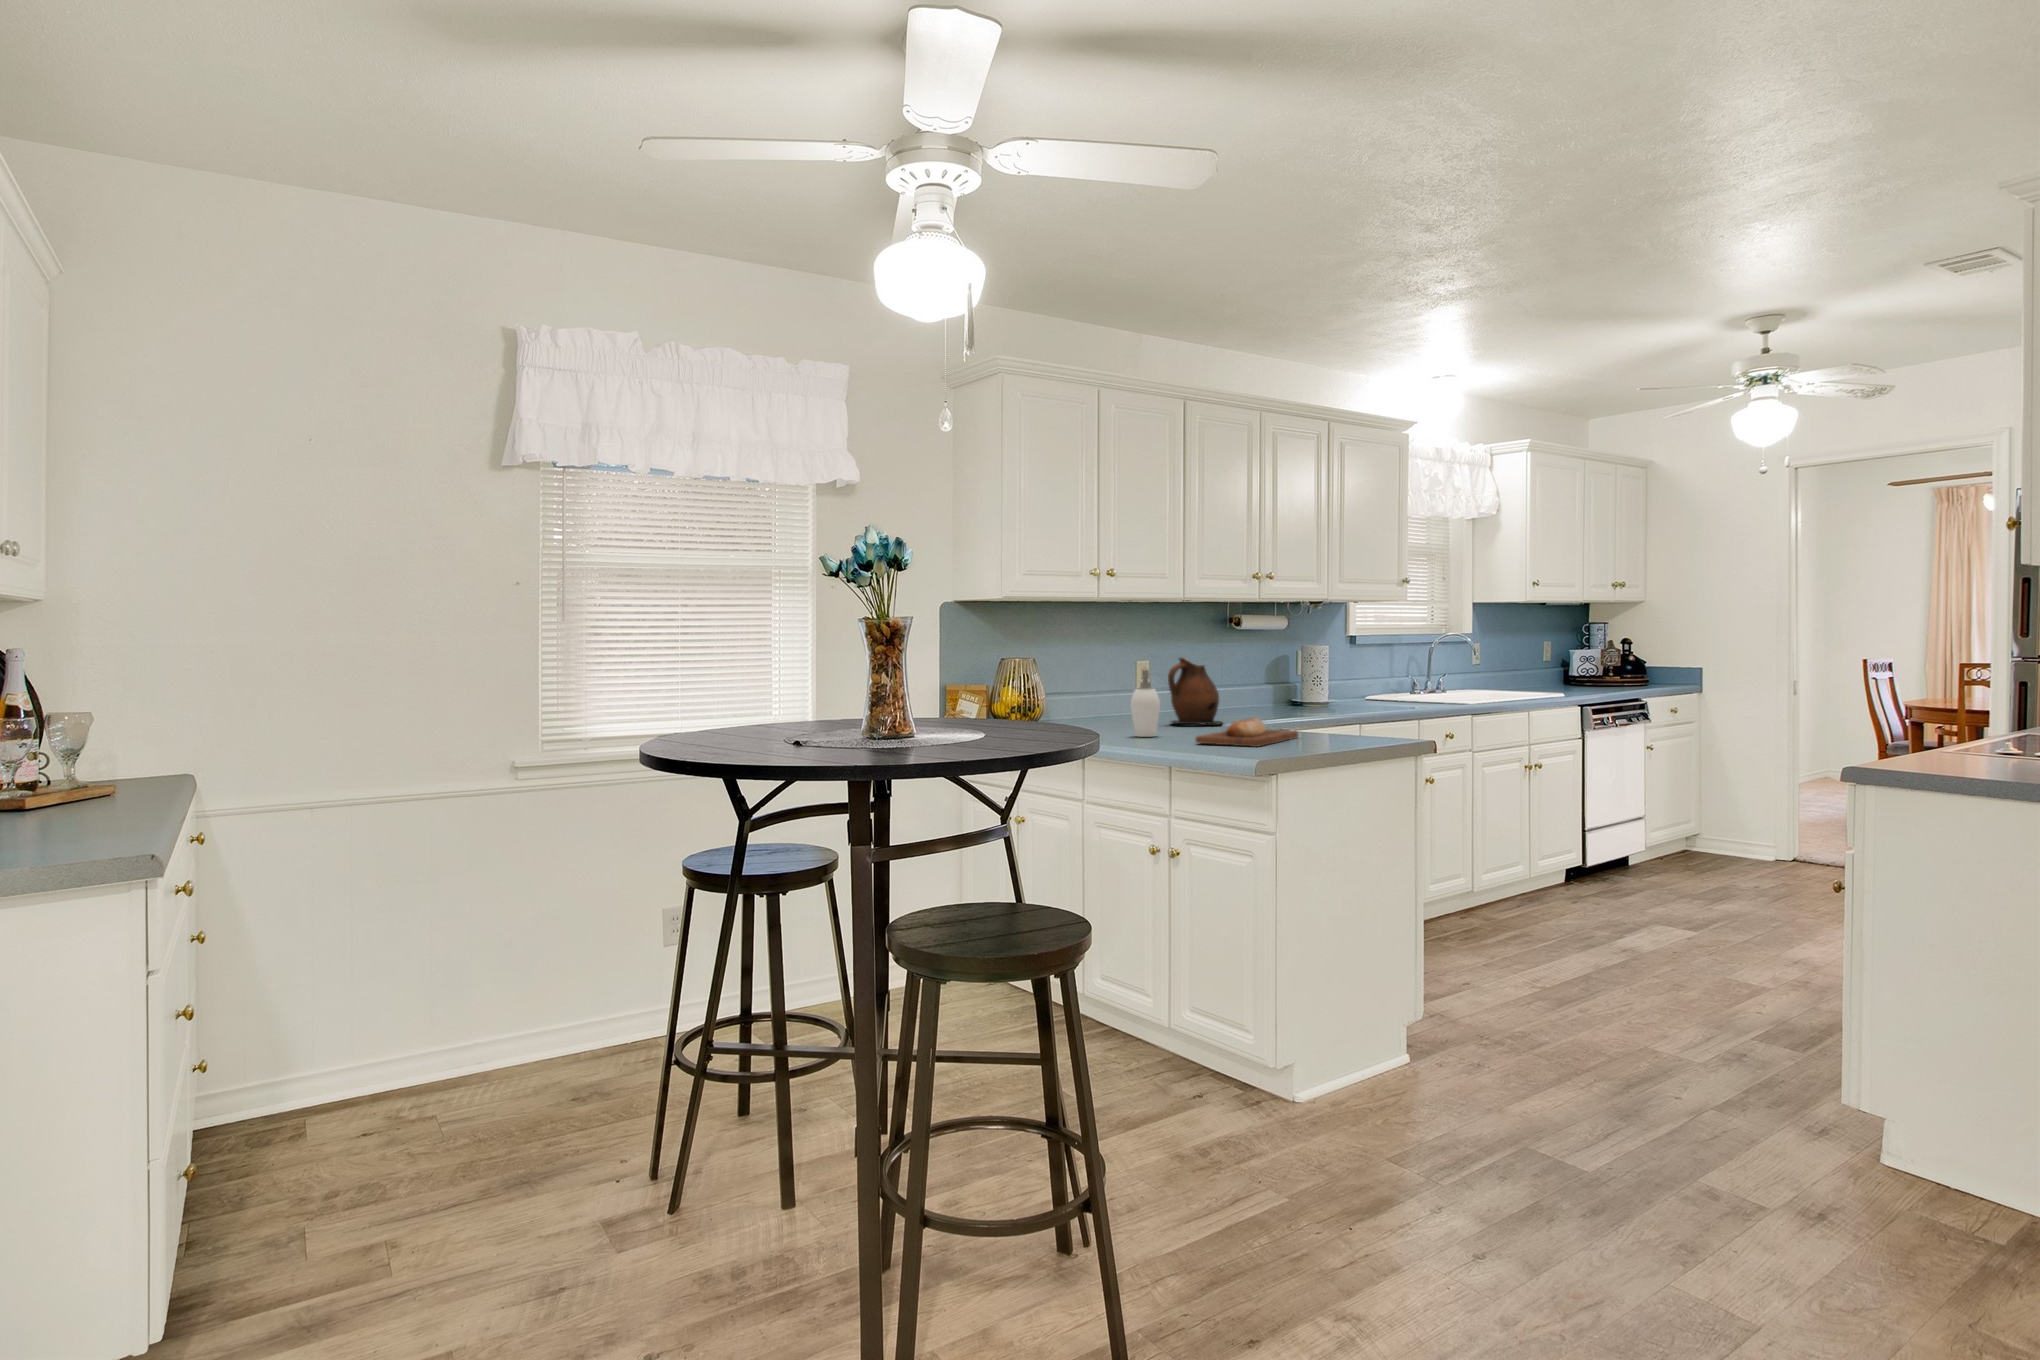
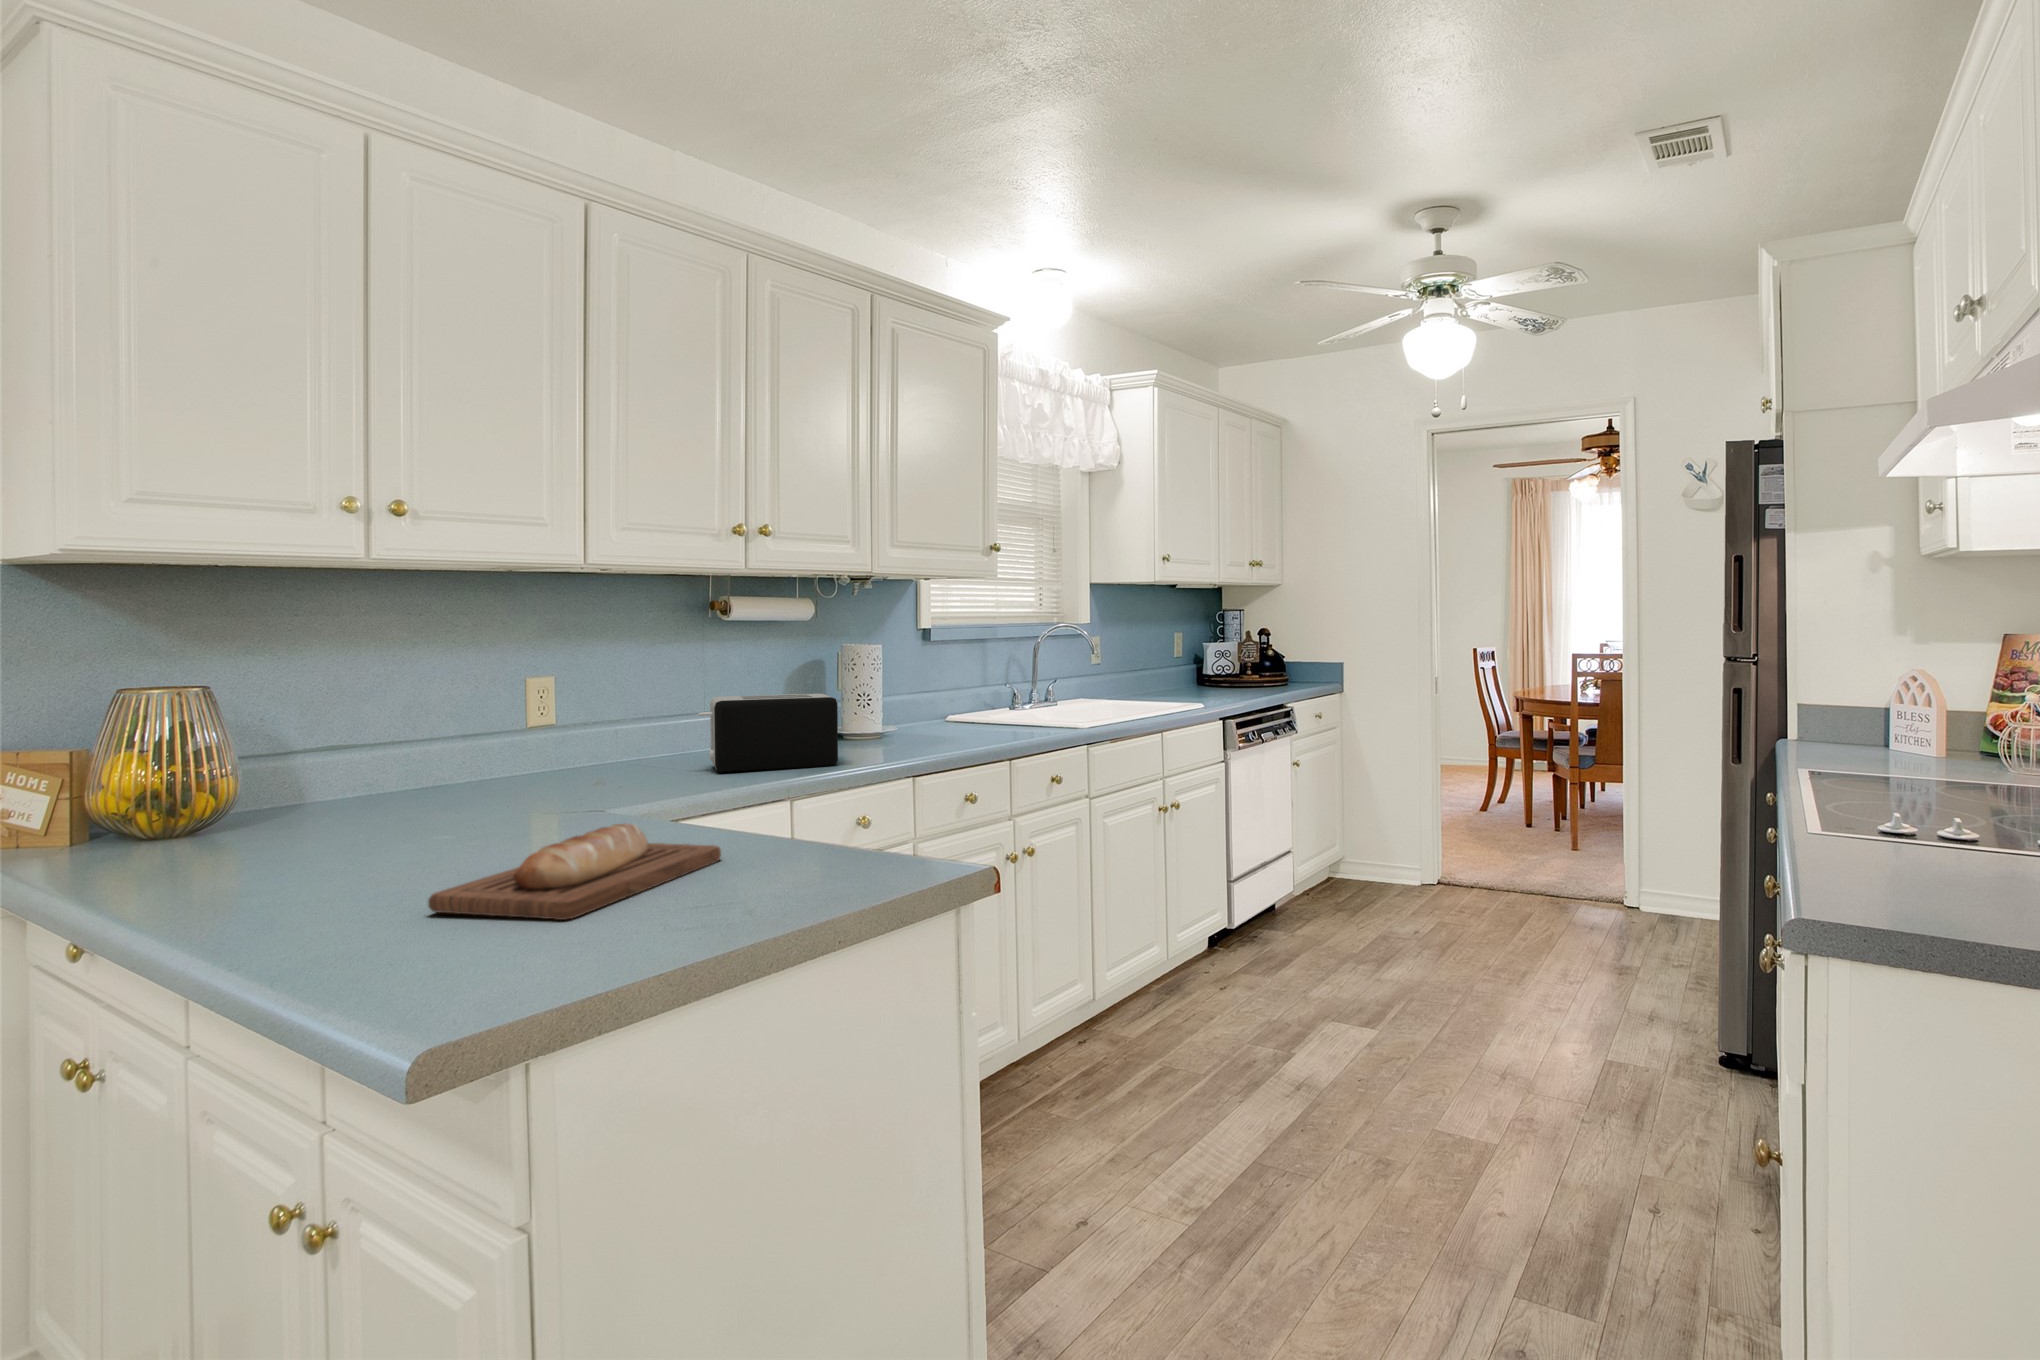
ceramic pitcher: present [1168,657,1222,725] -> none [519,680,647,815]
soap dispenser: present [1131,670,1160,737] -> none [340,719,429,876]
toaster: none [1230,673,1313,715] -> present [698,693,838,772]

